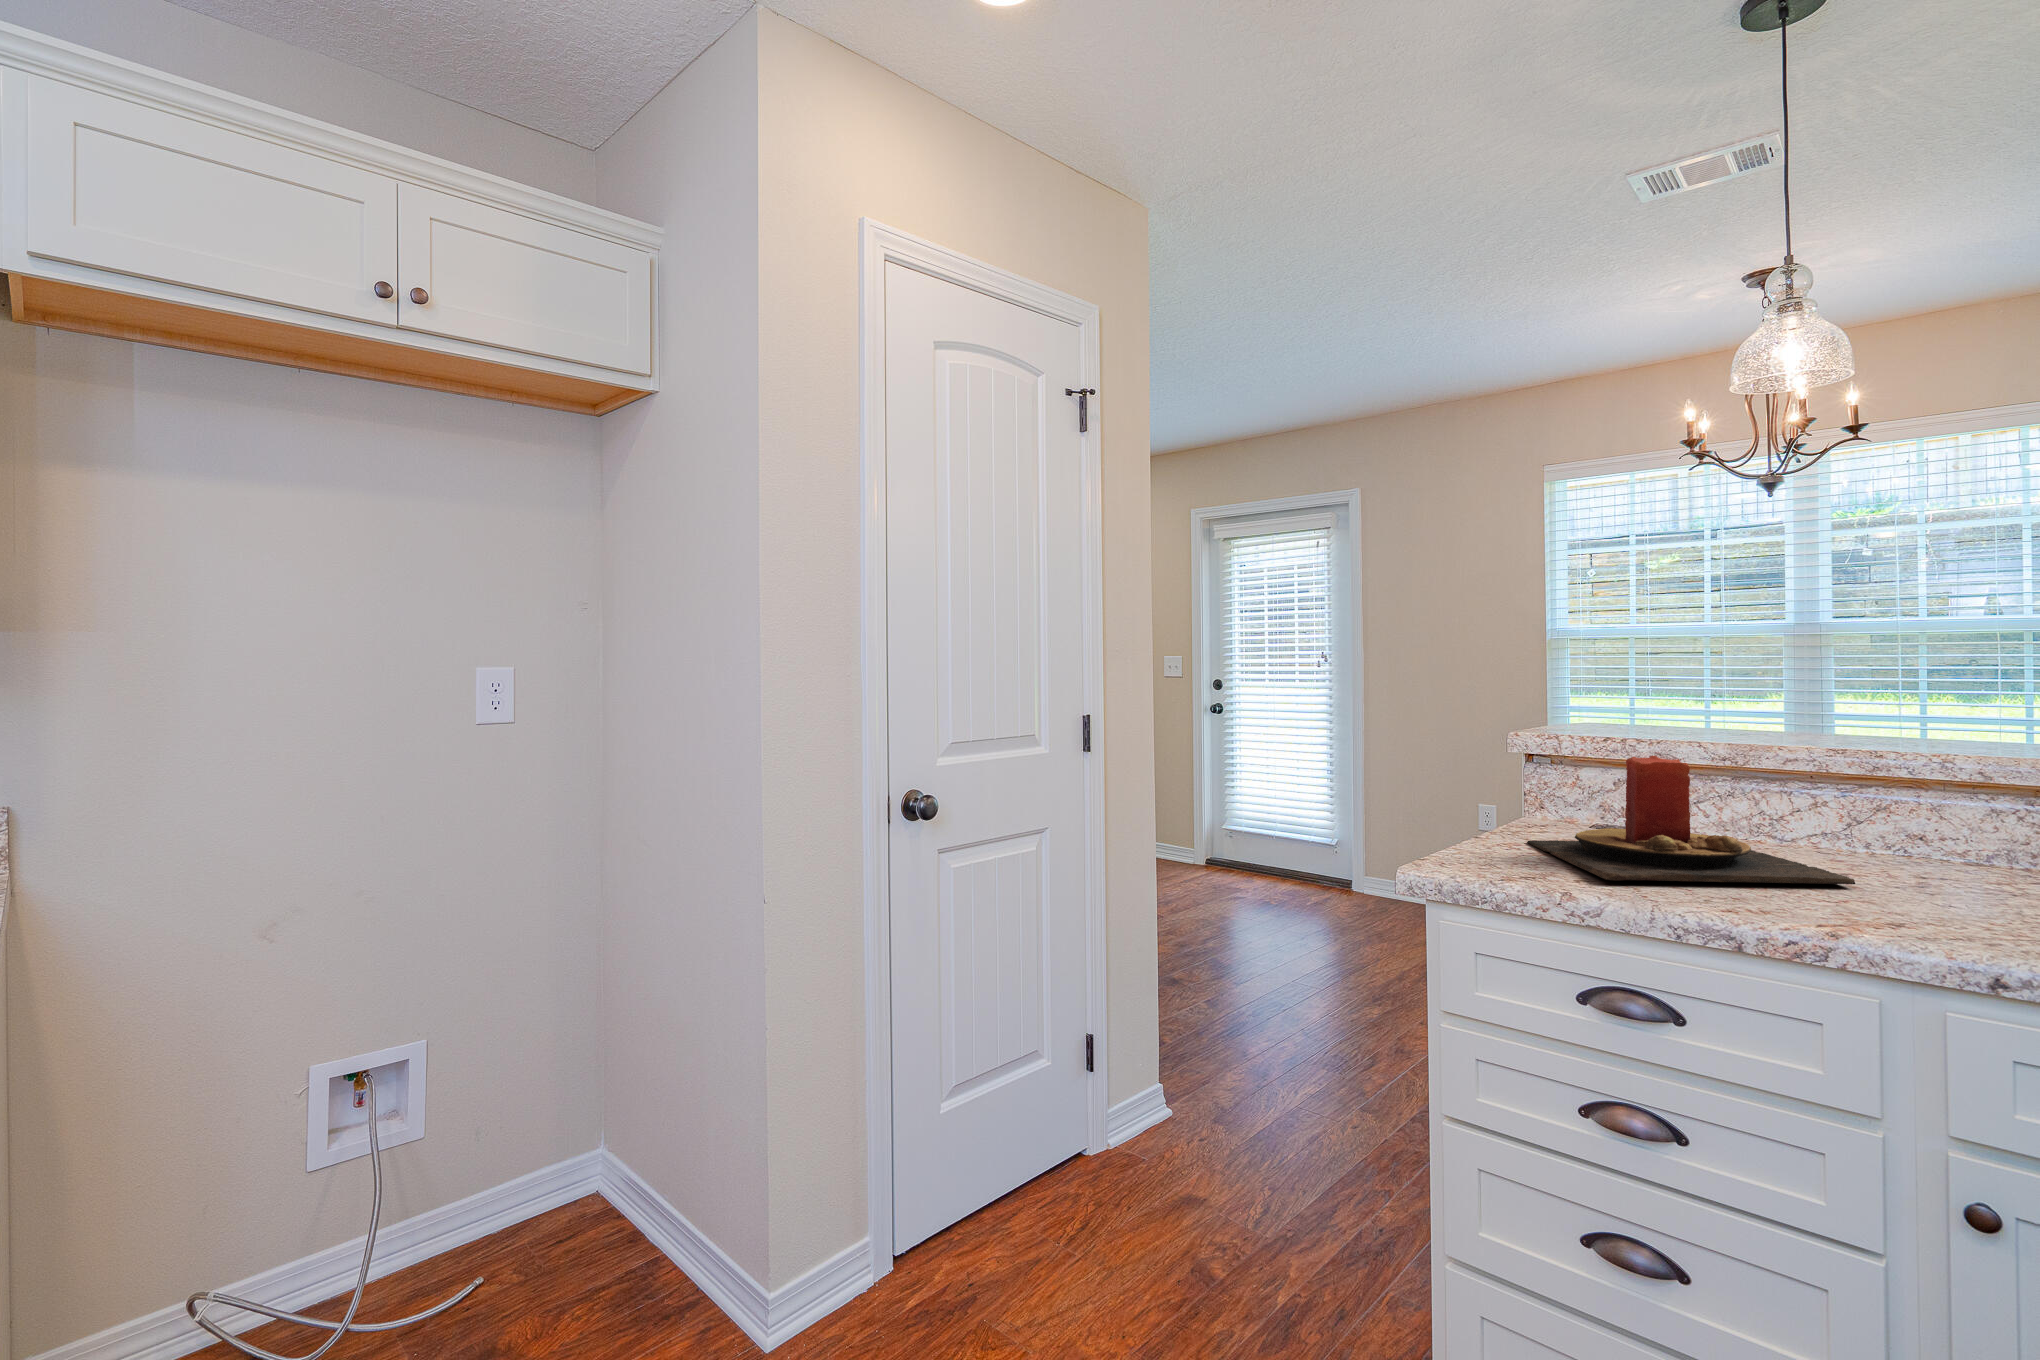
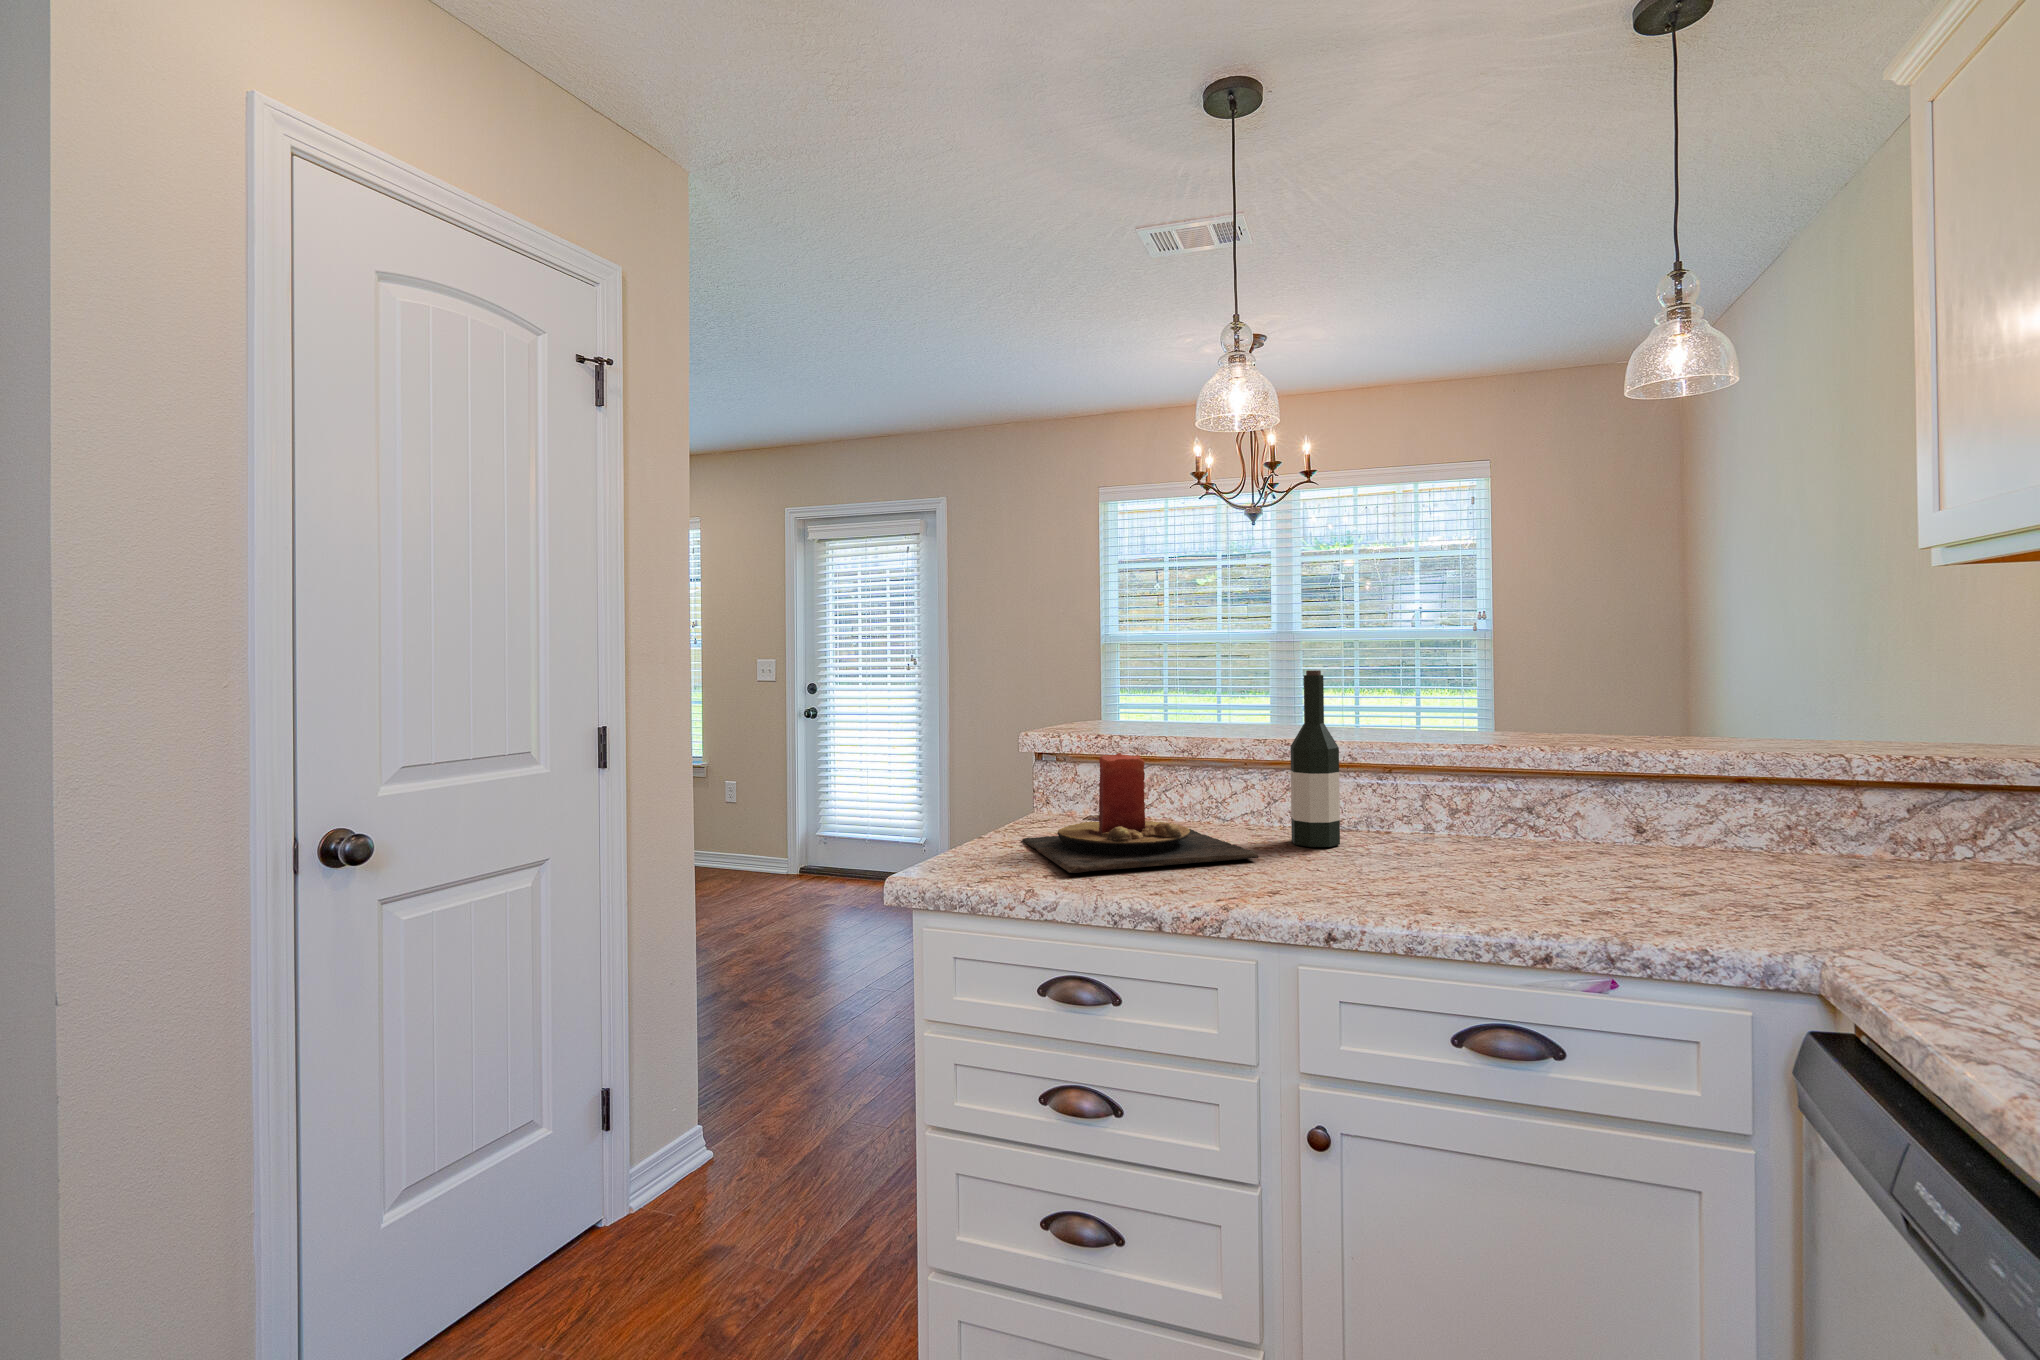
wine bottle: none [1892,667,1973,880] -> present [1290,670,1340,847]

